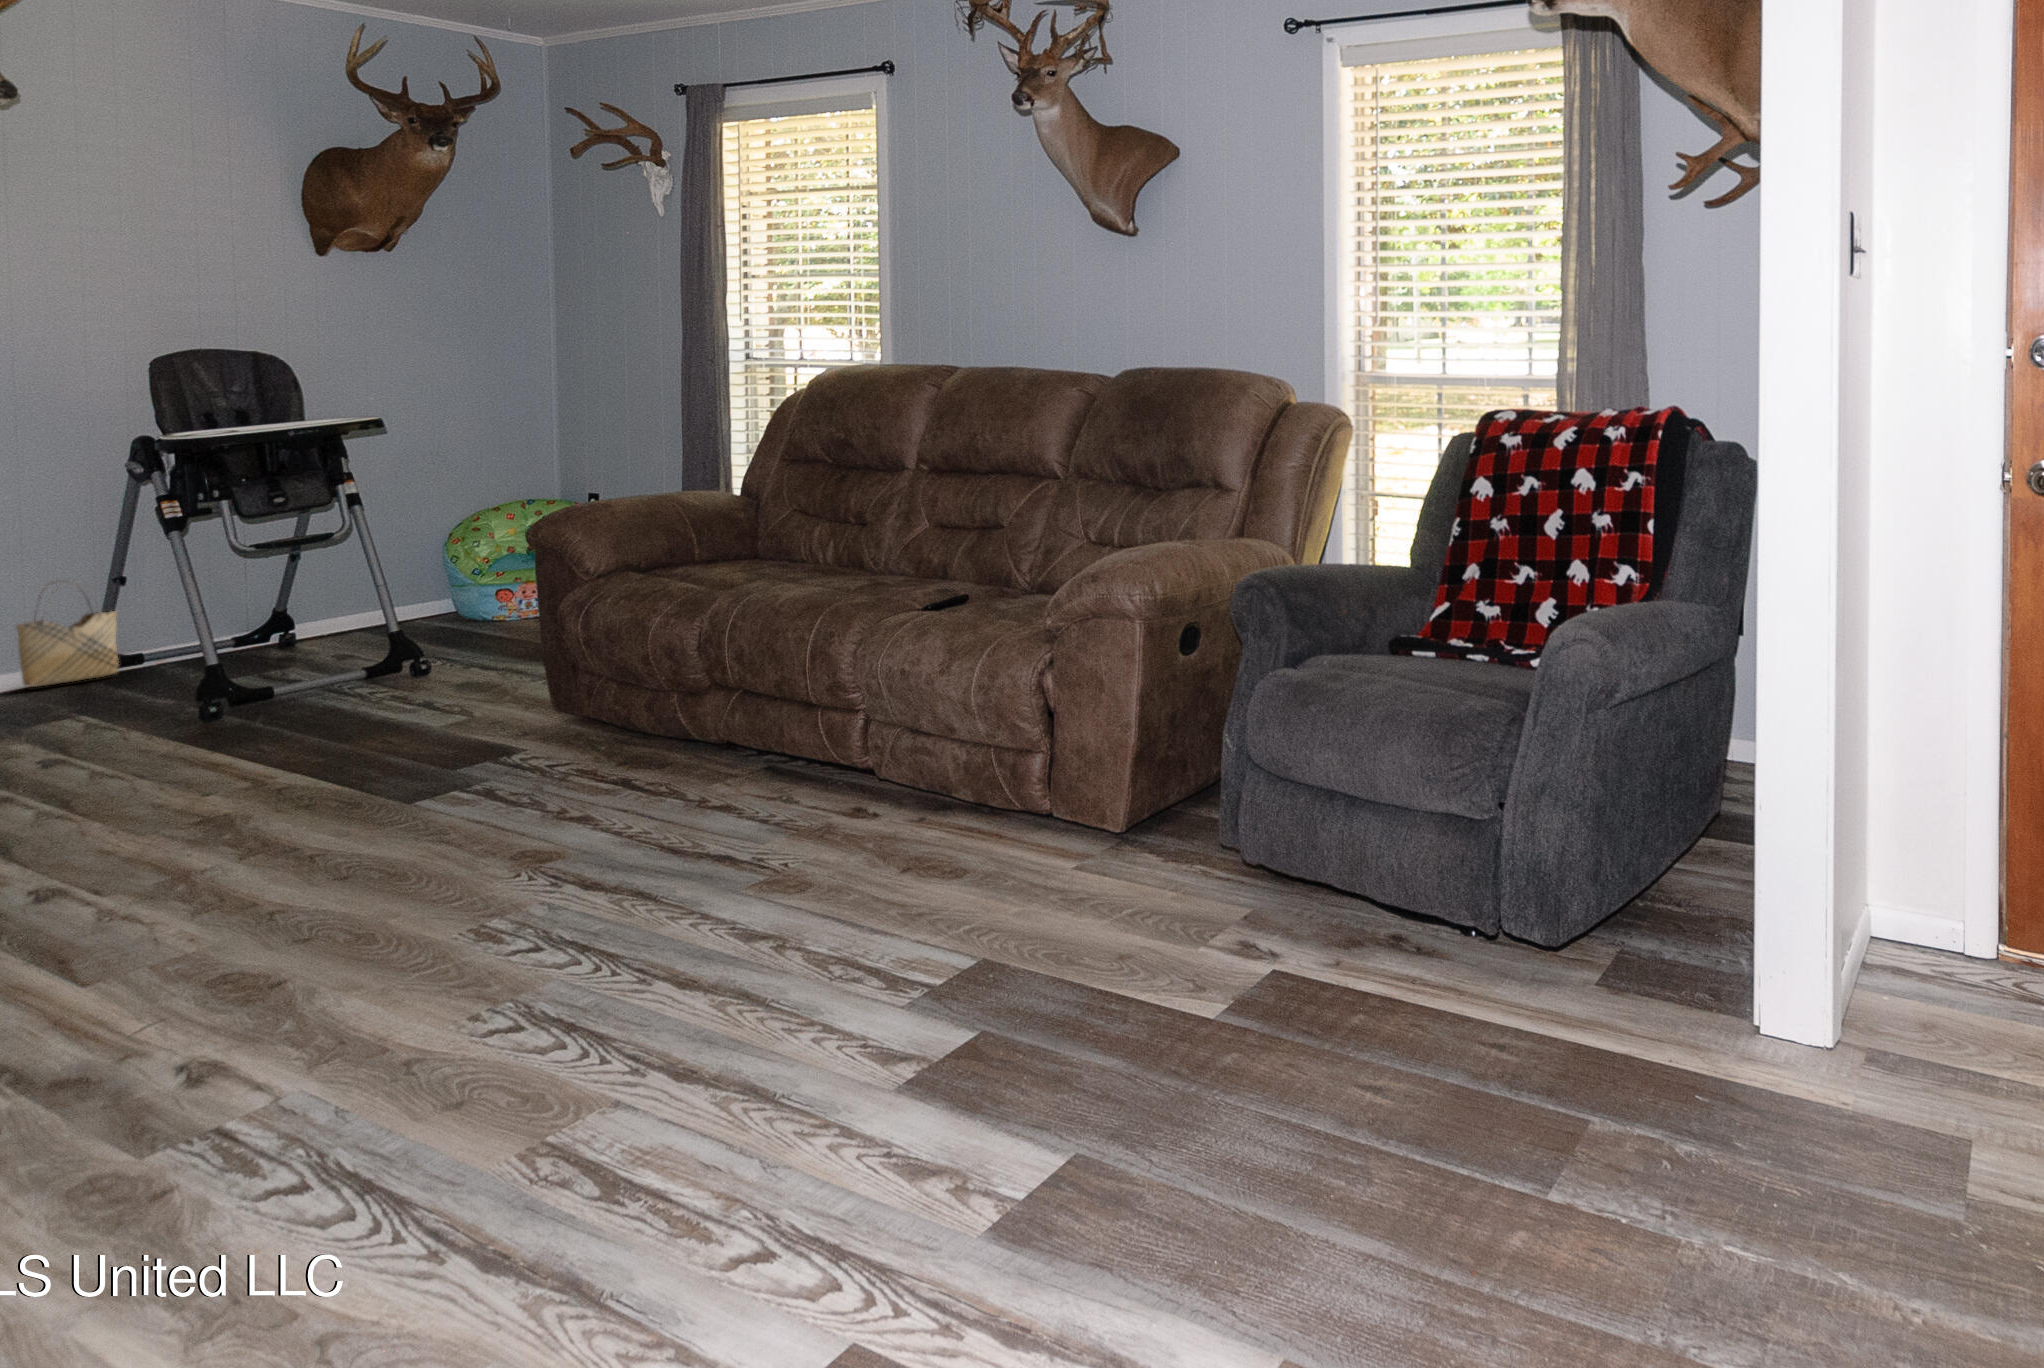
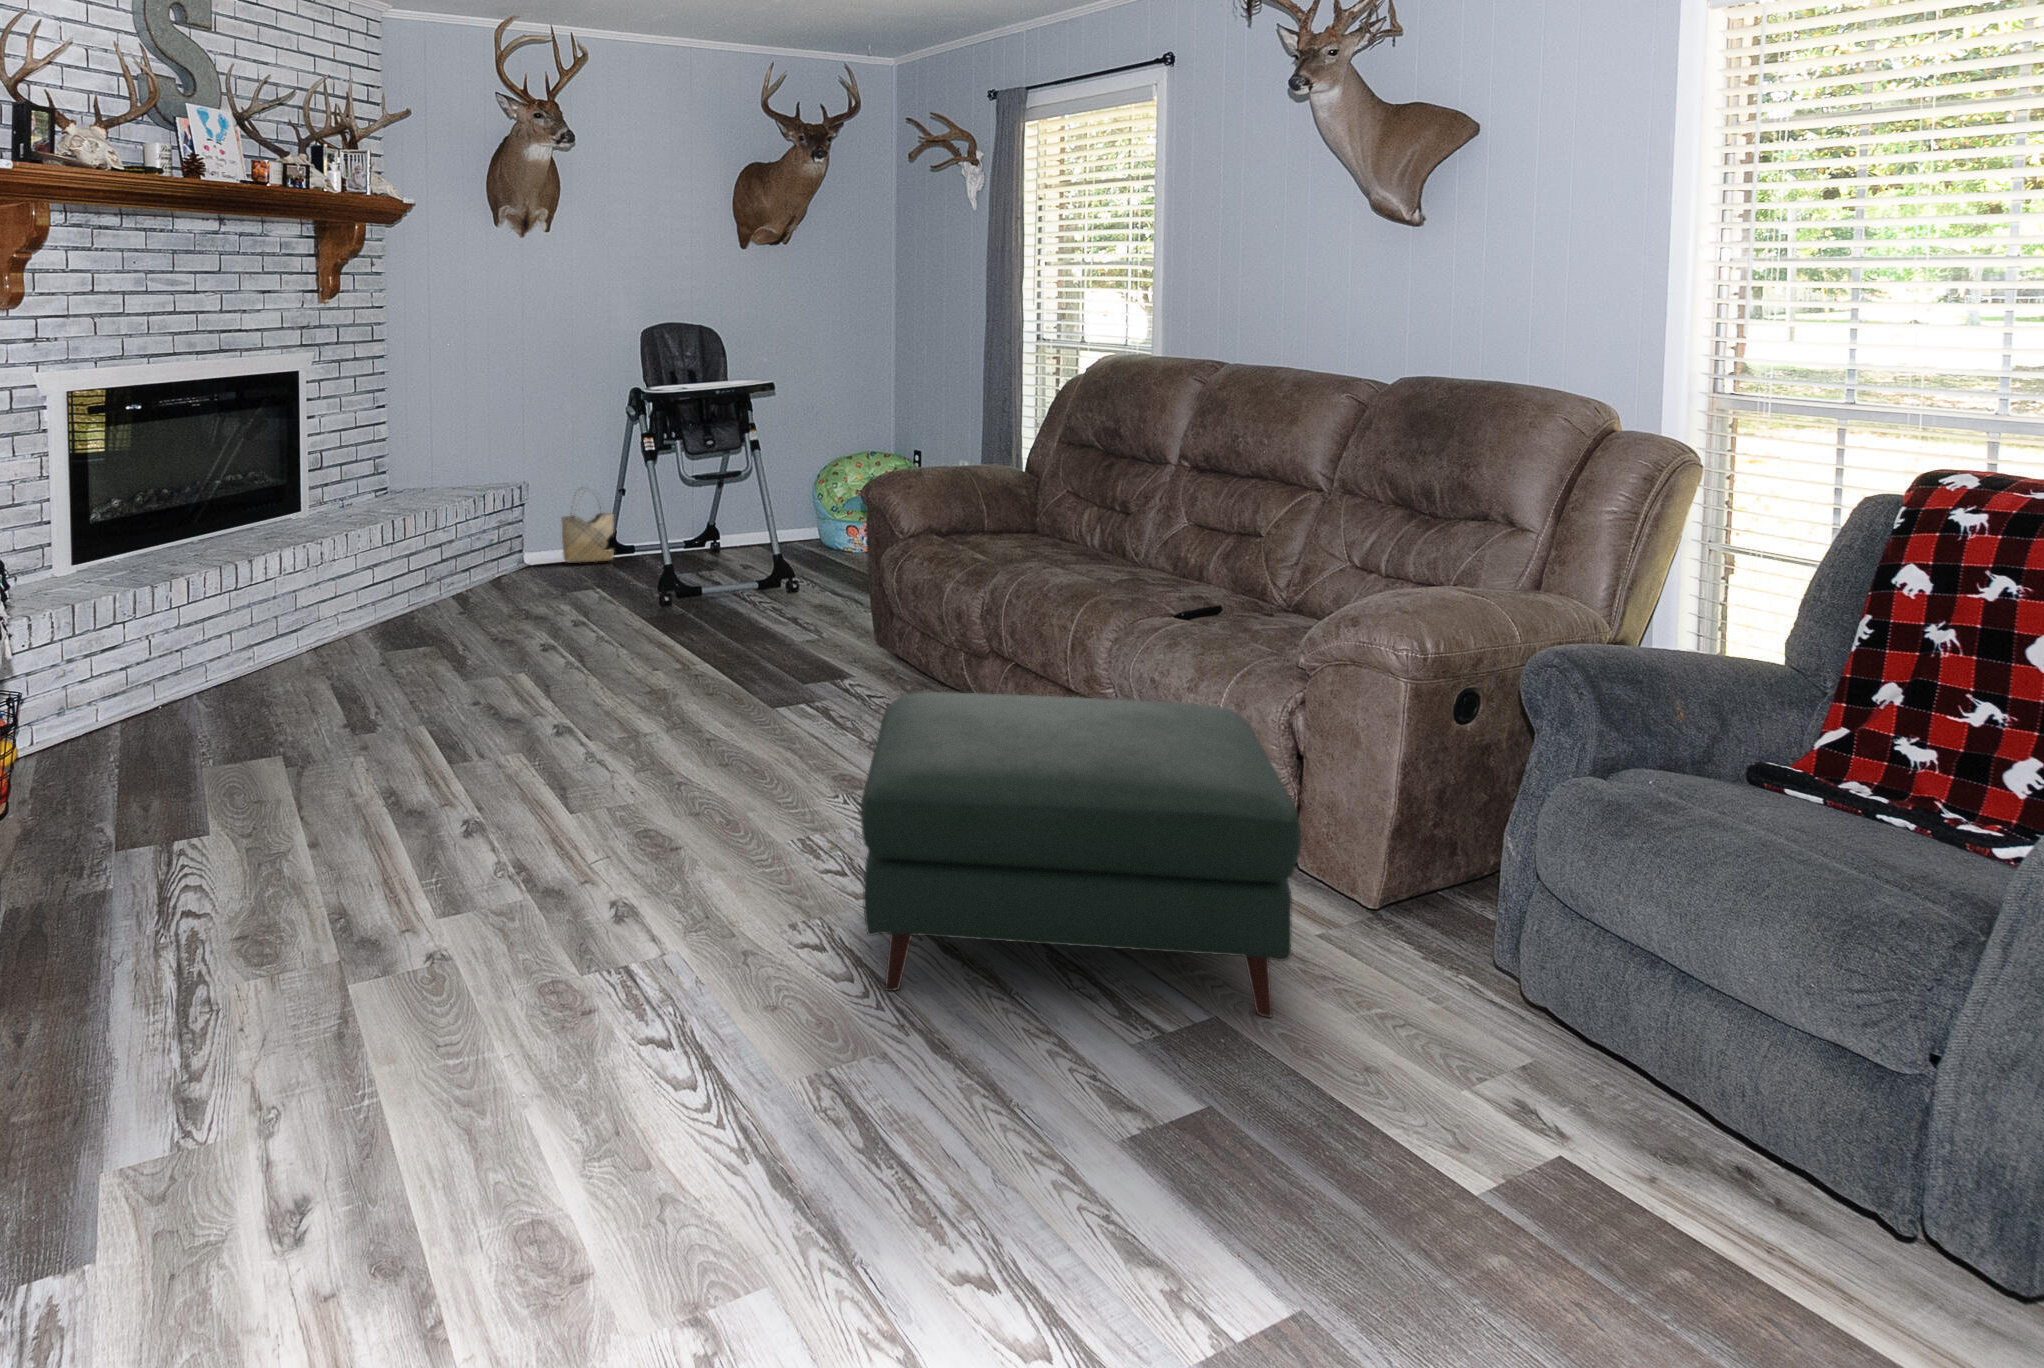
ottoman: none [572,681,1051,1041] -> present [860,692,1301,1017]

